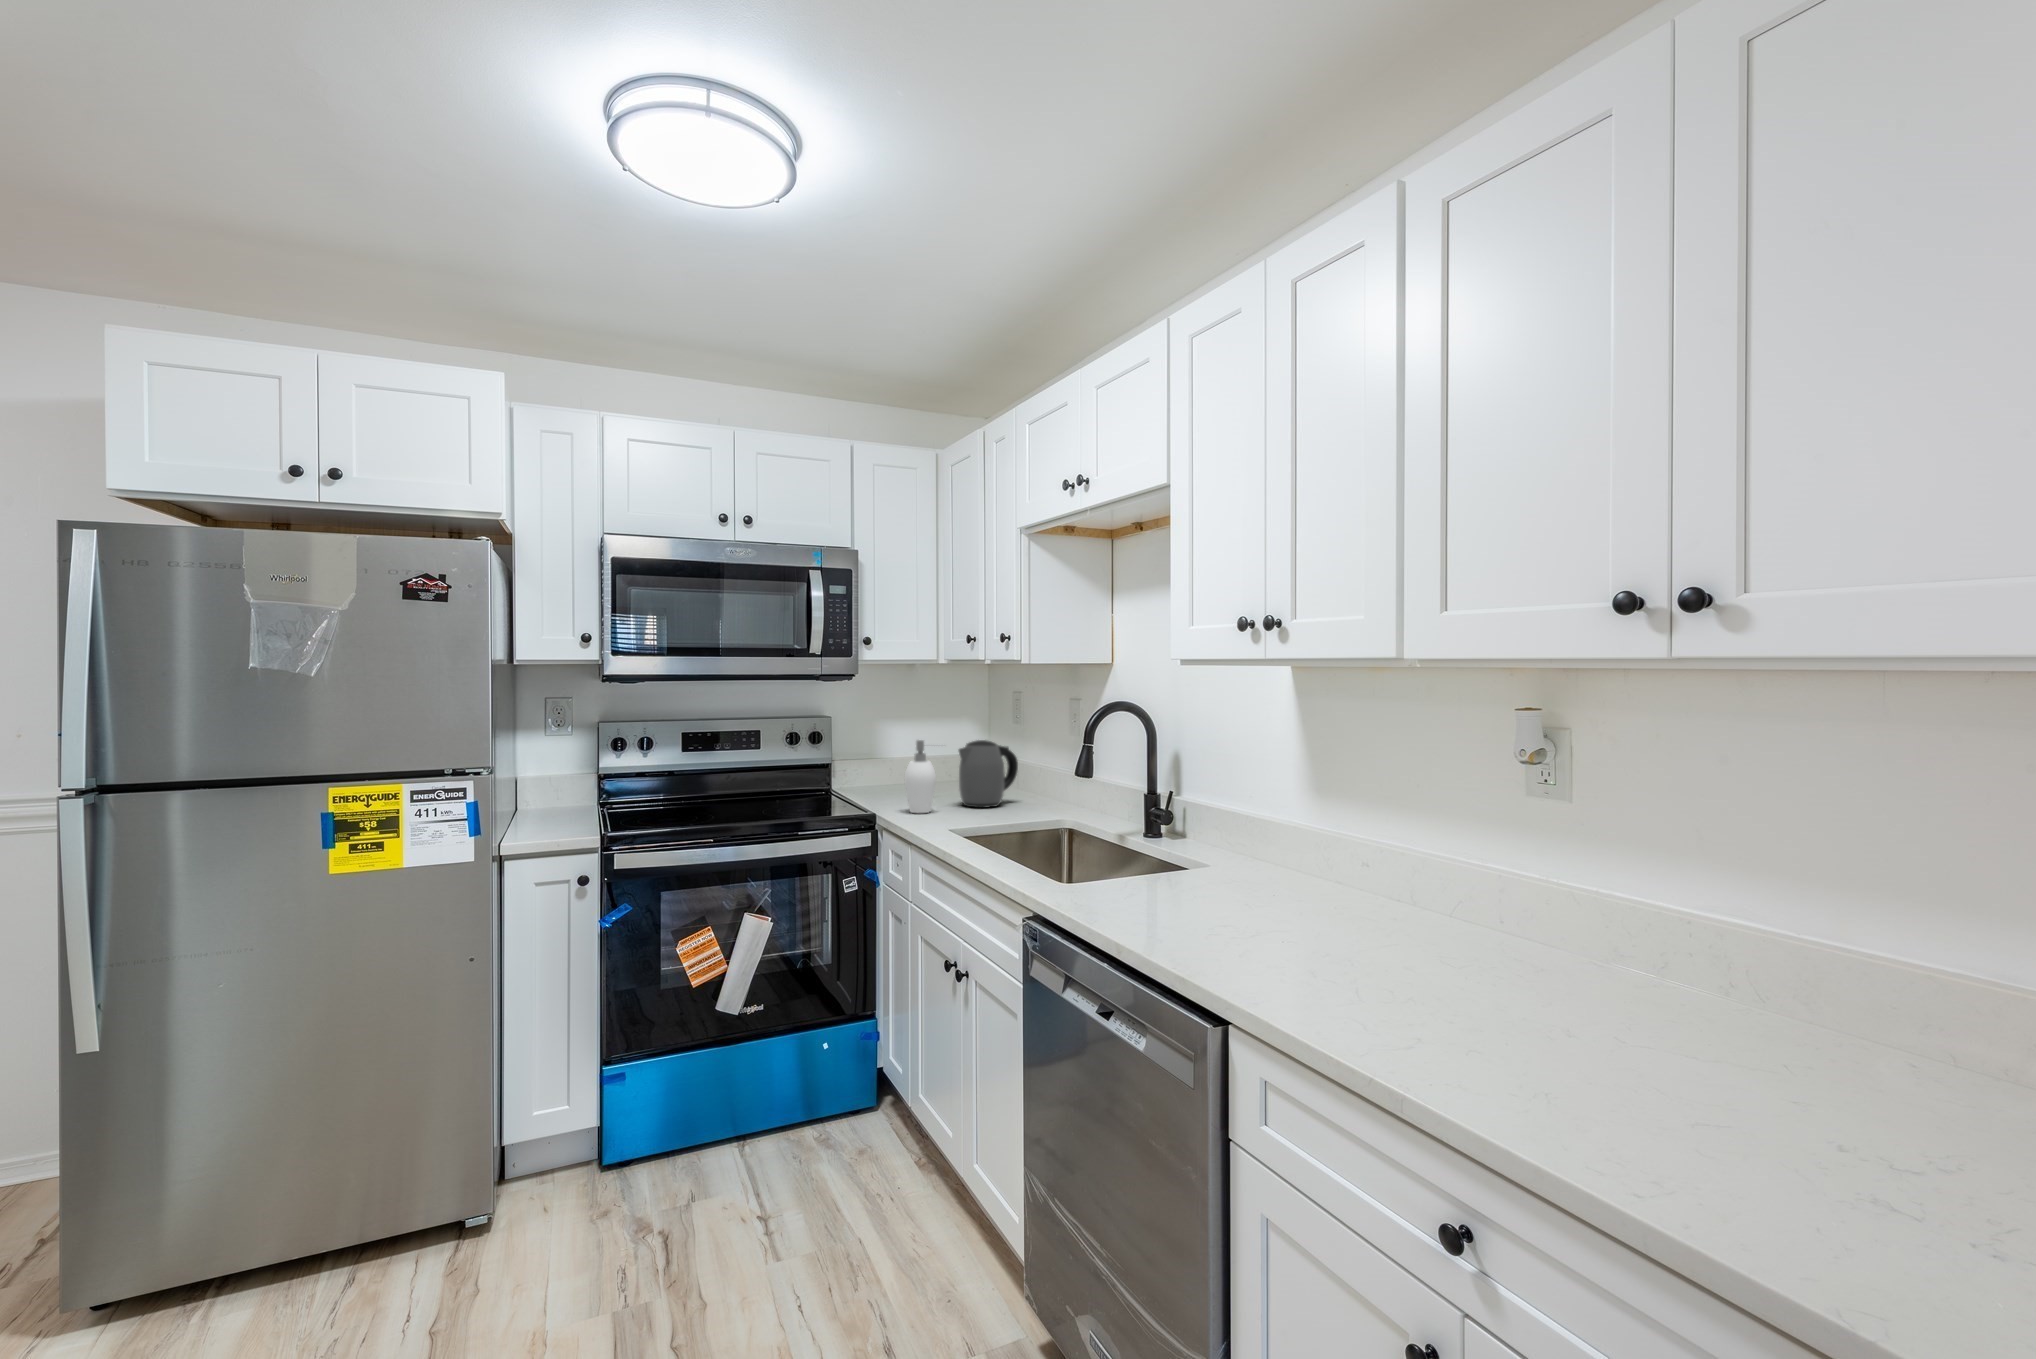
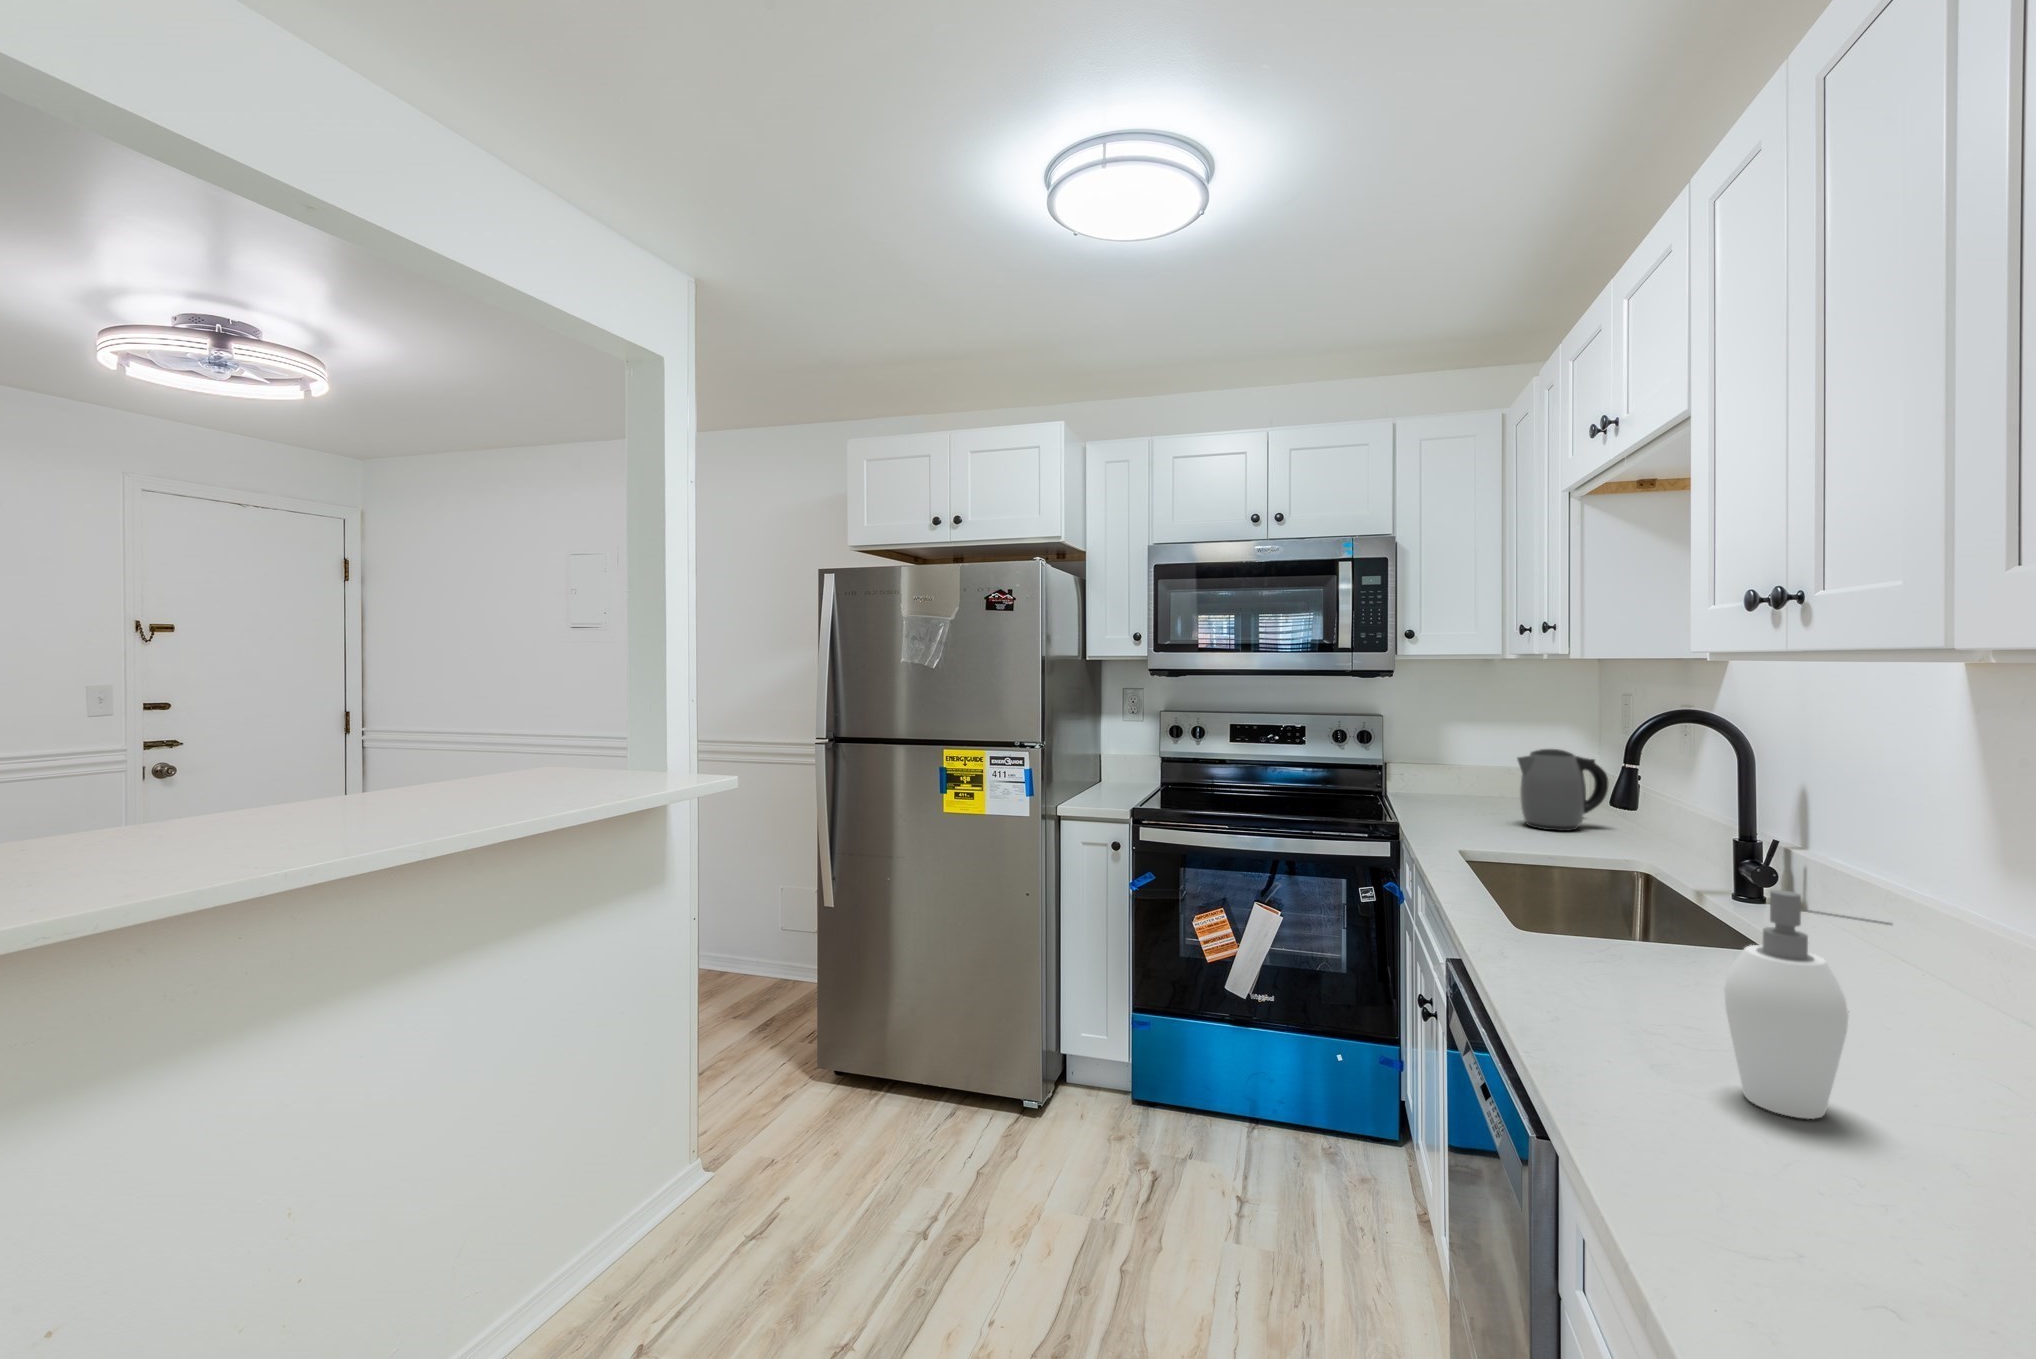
soap dispenser: present [905,740,936,813] -> present [1724,890,1892,1119]

